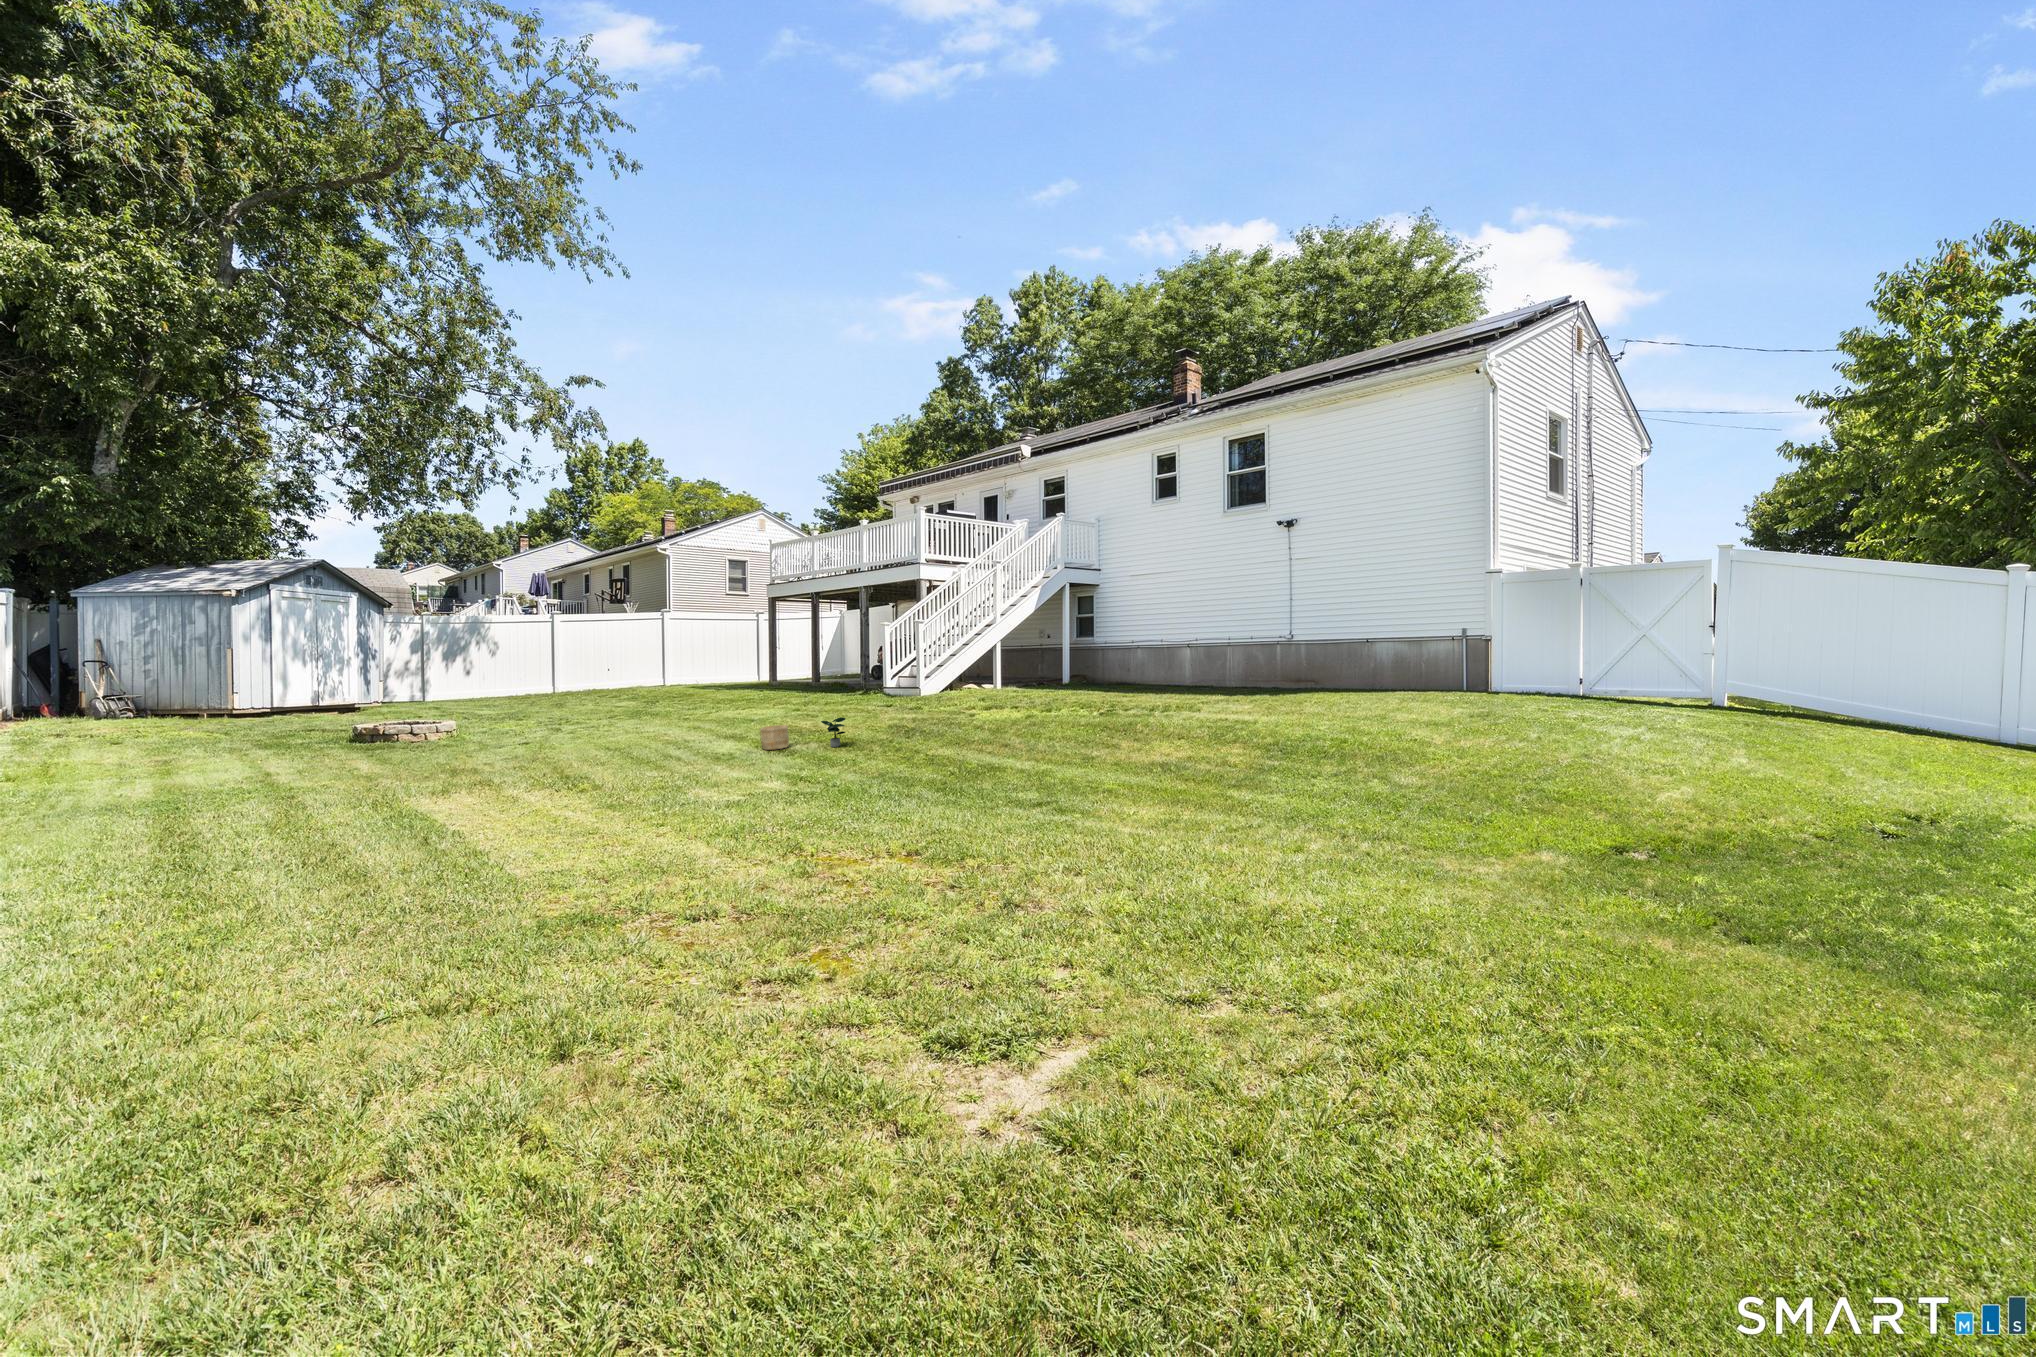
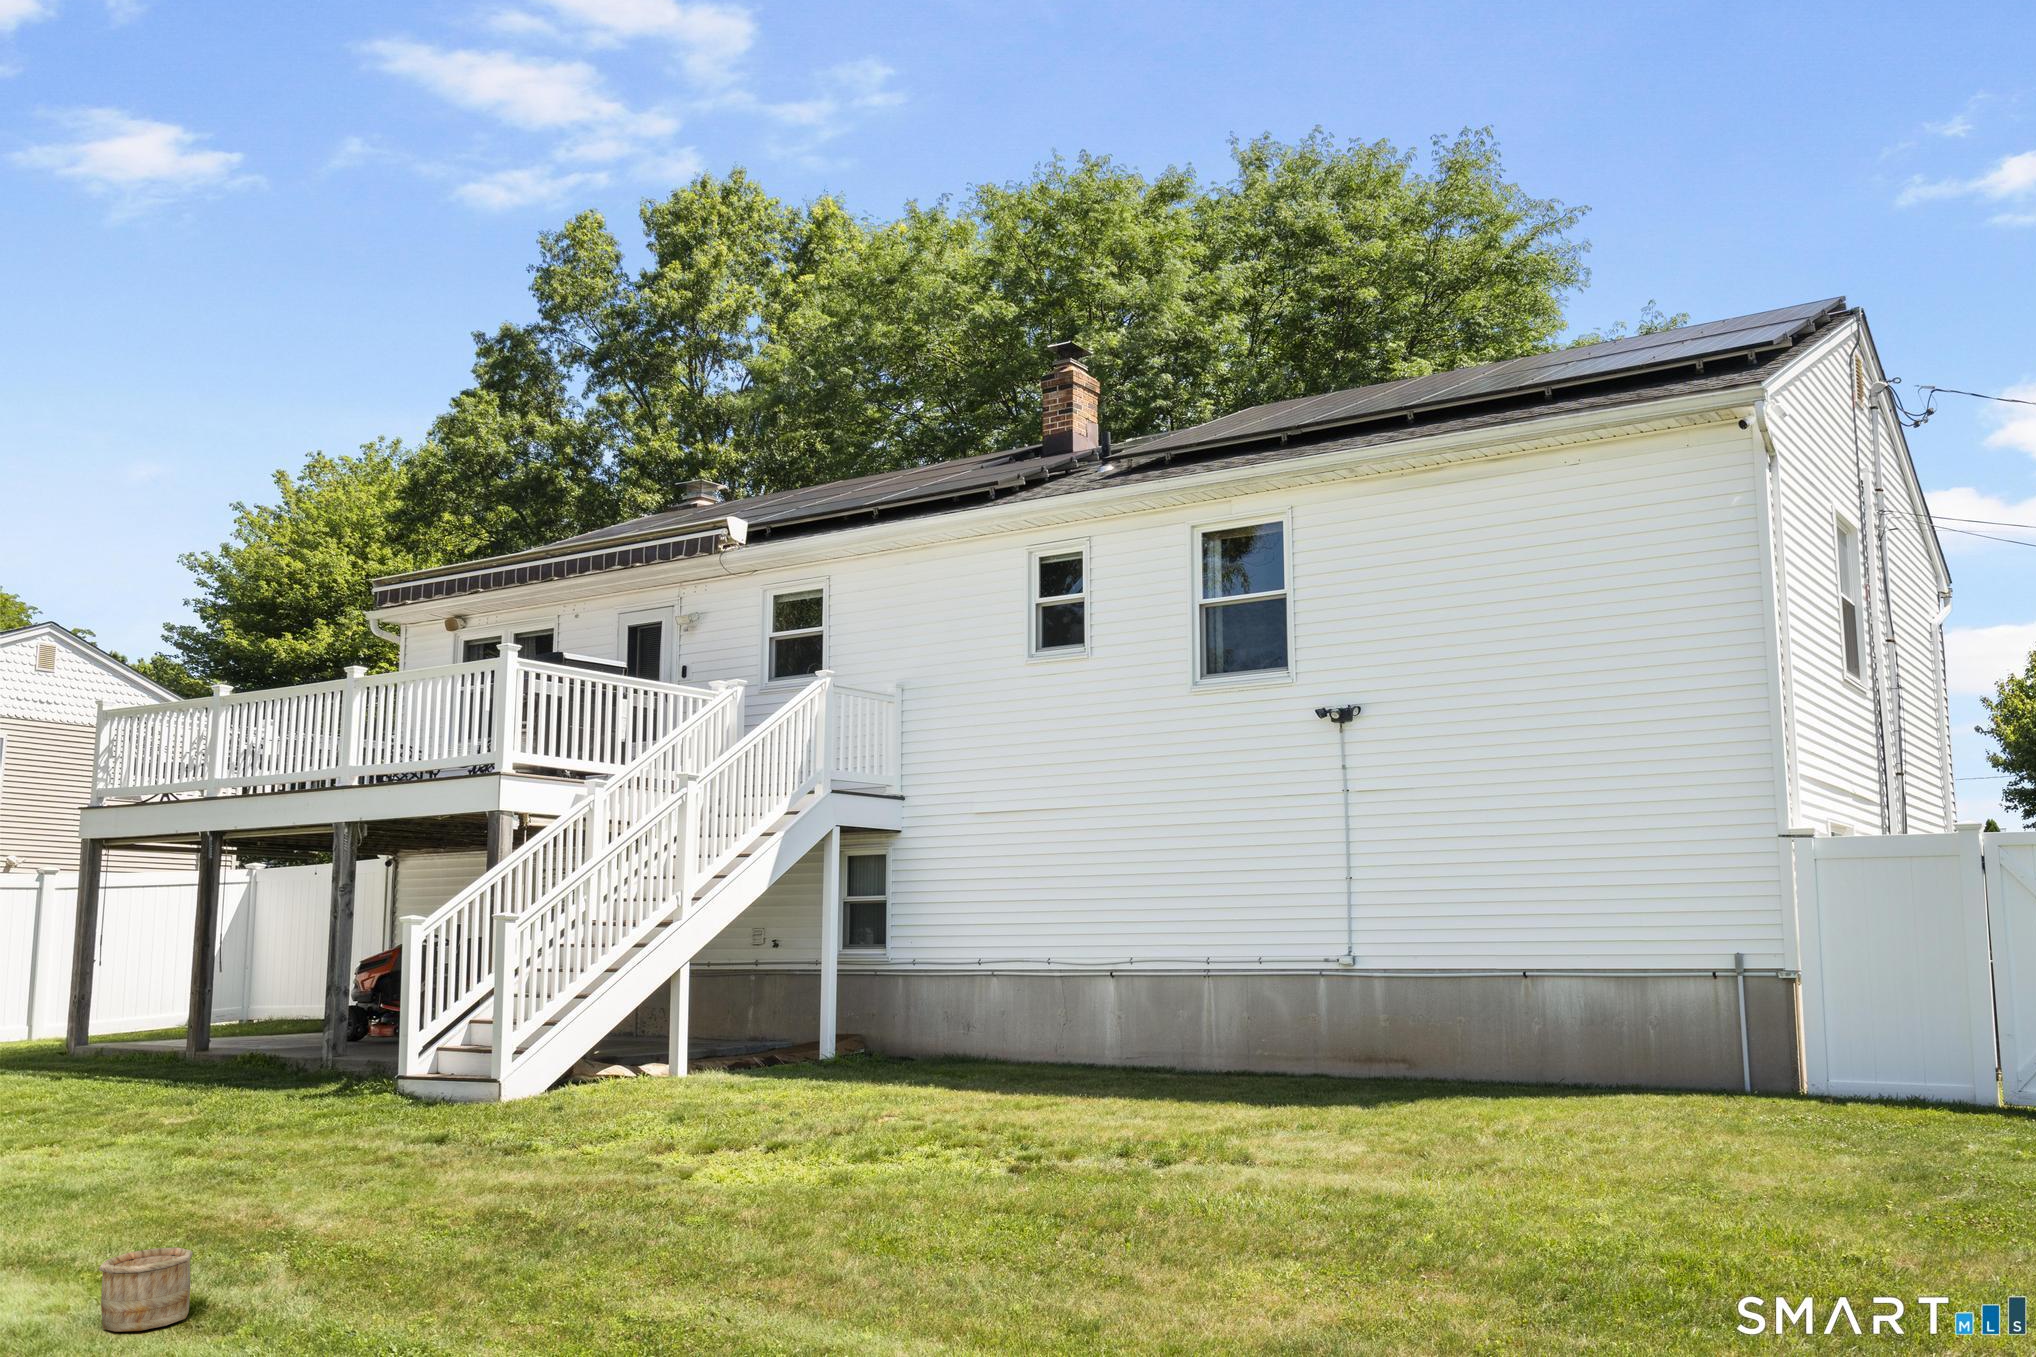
potted plant: present [821,717,845,747] -> none [300,1220,377,1313]

